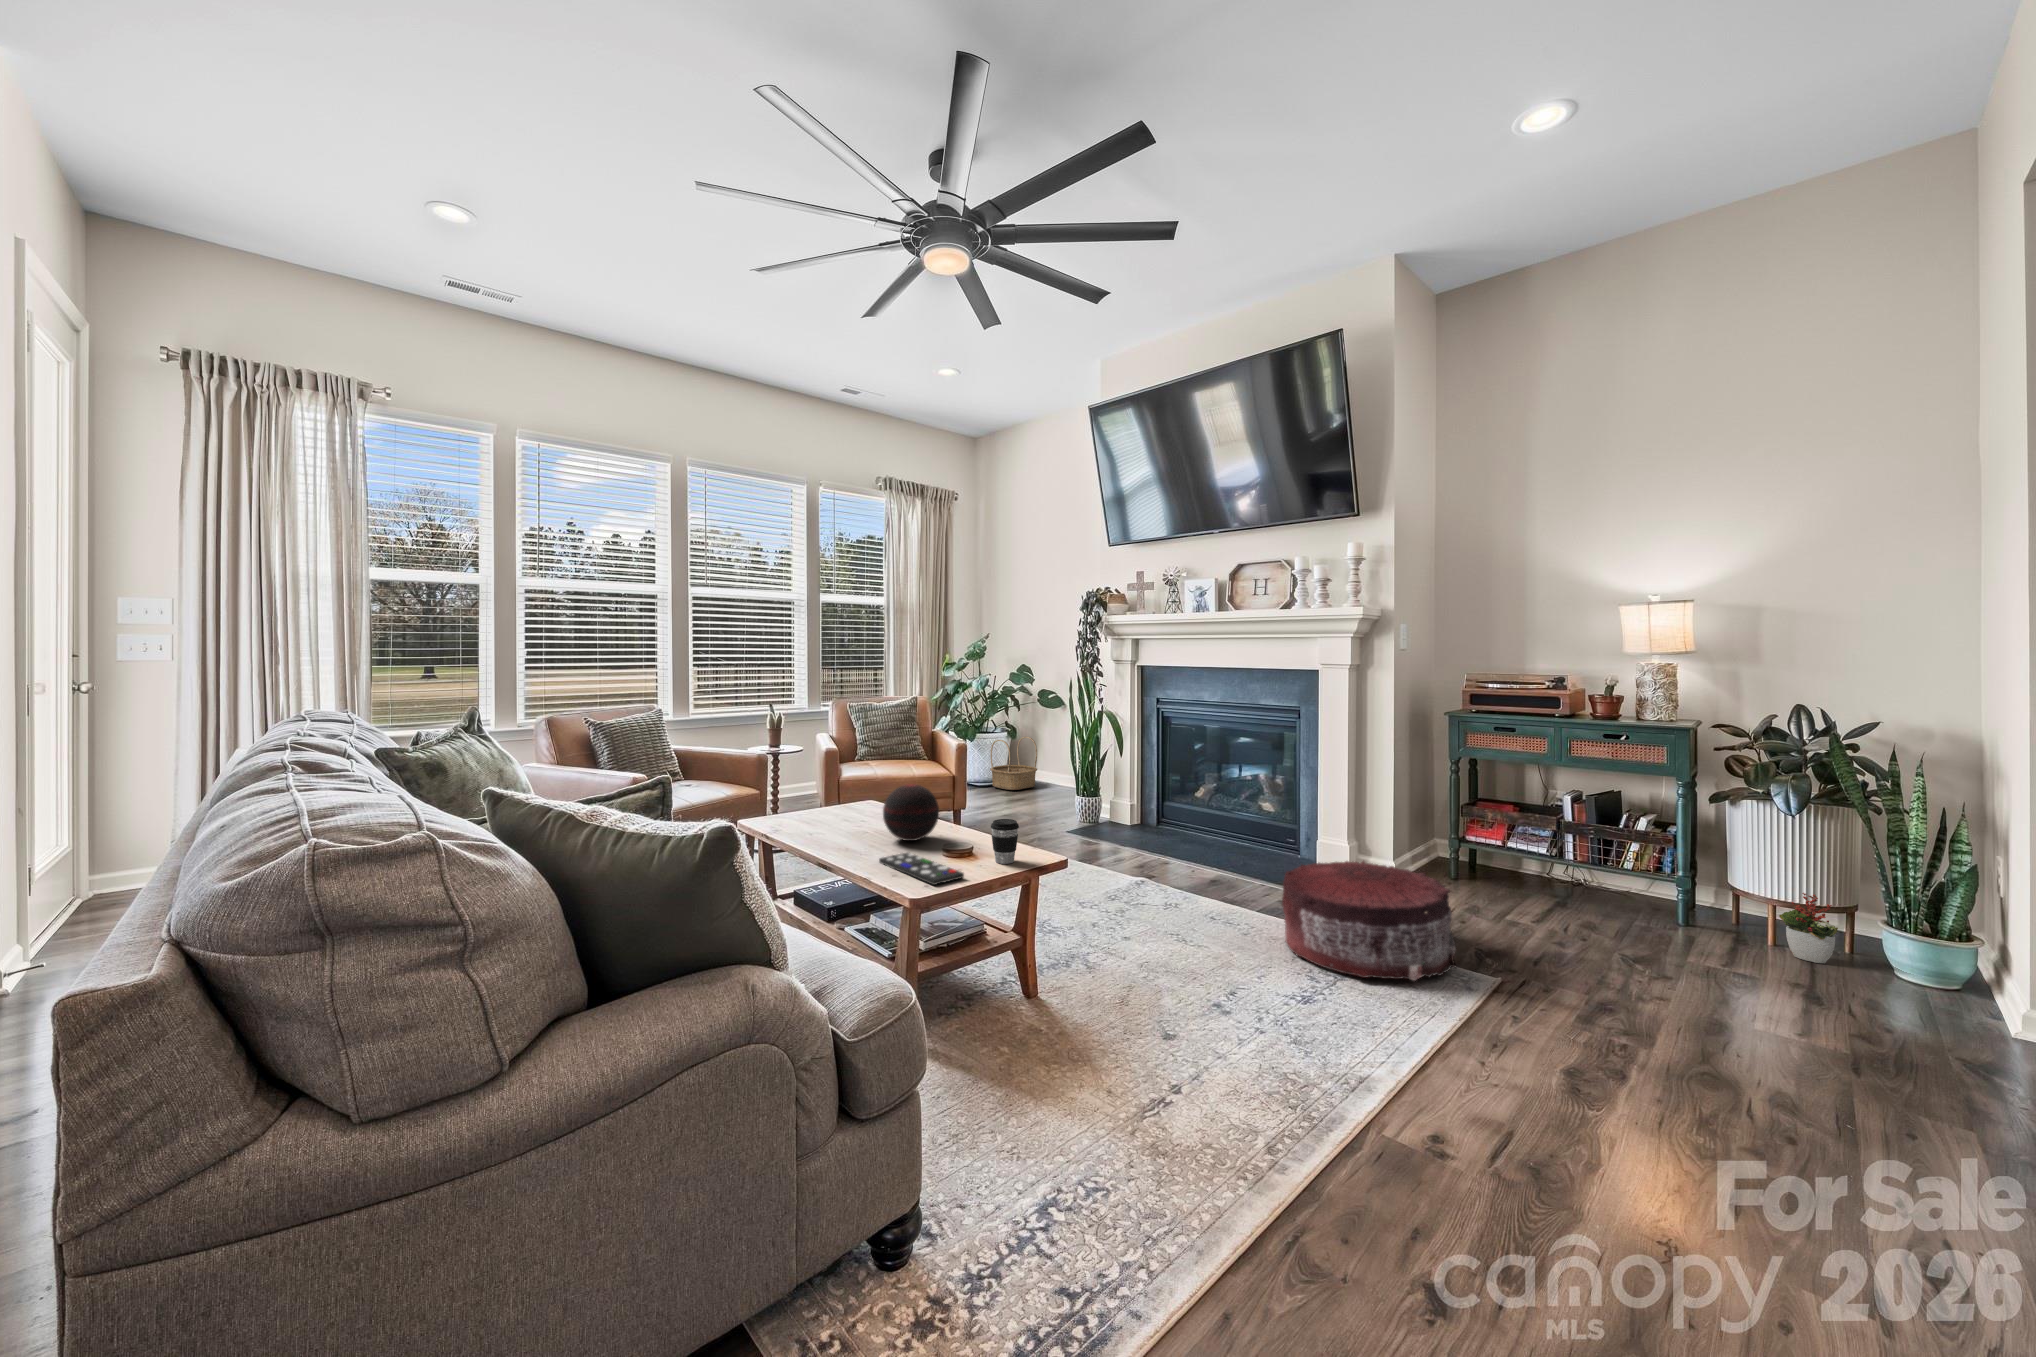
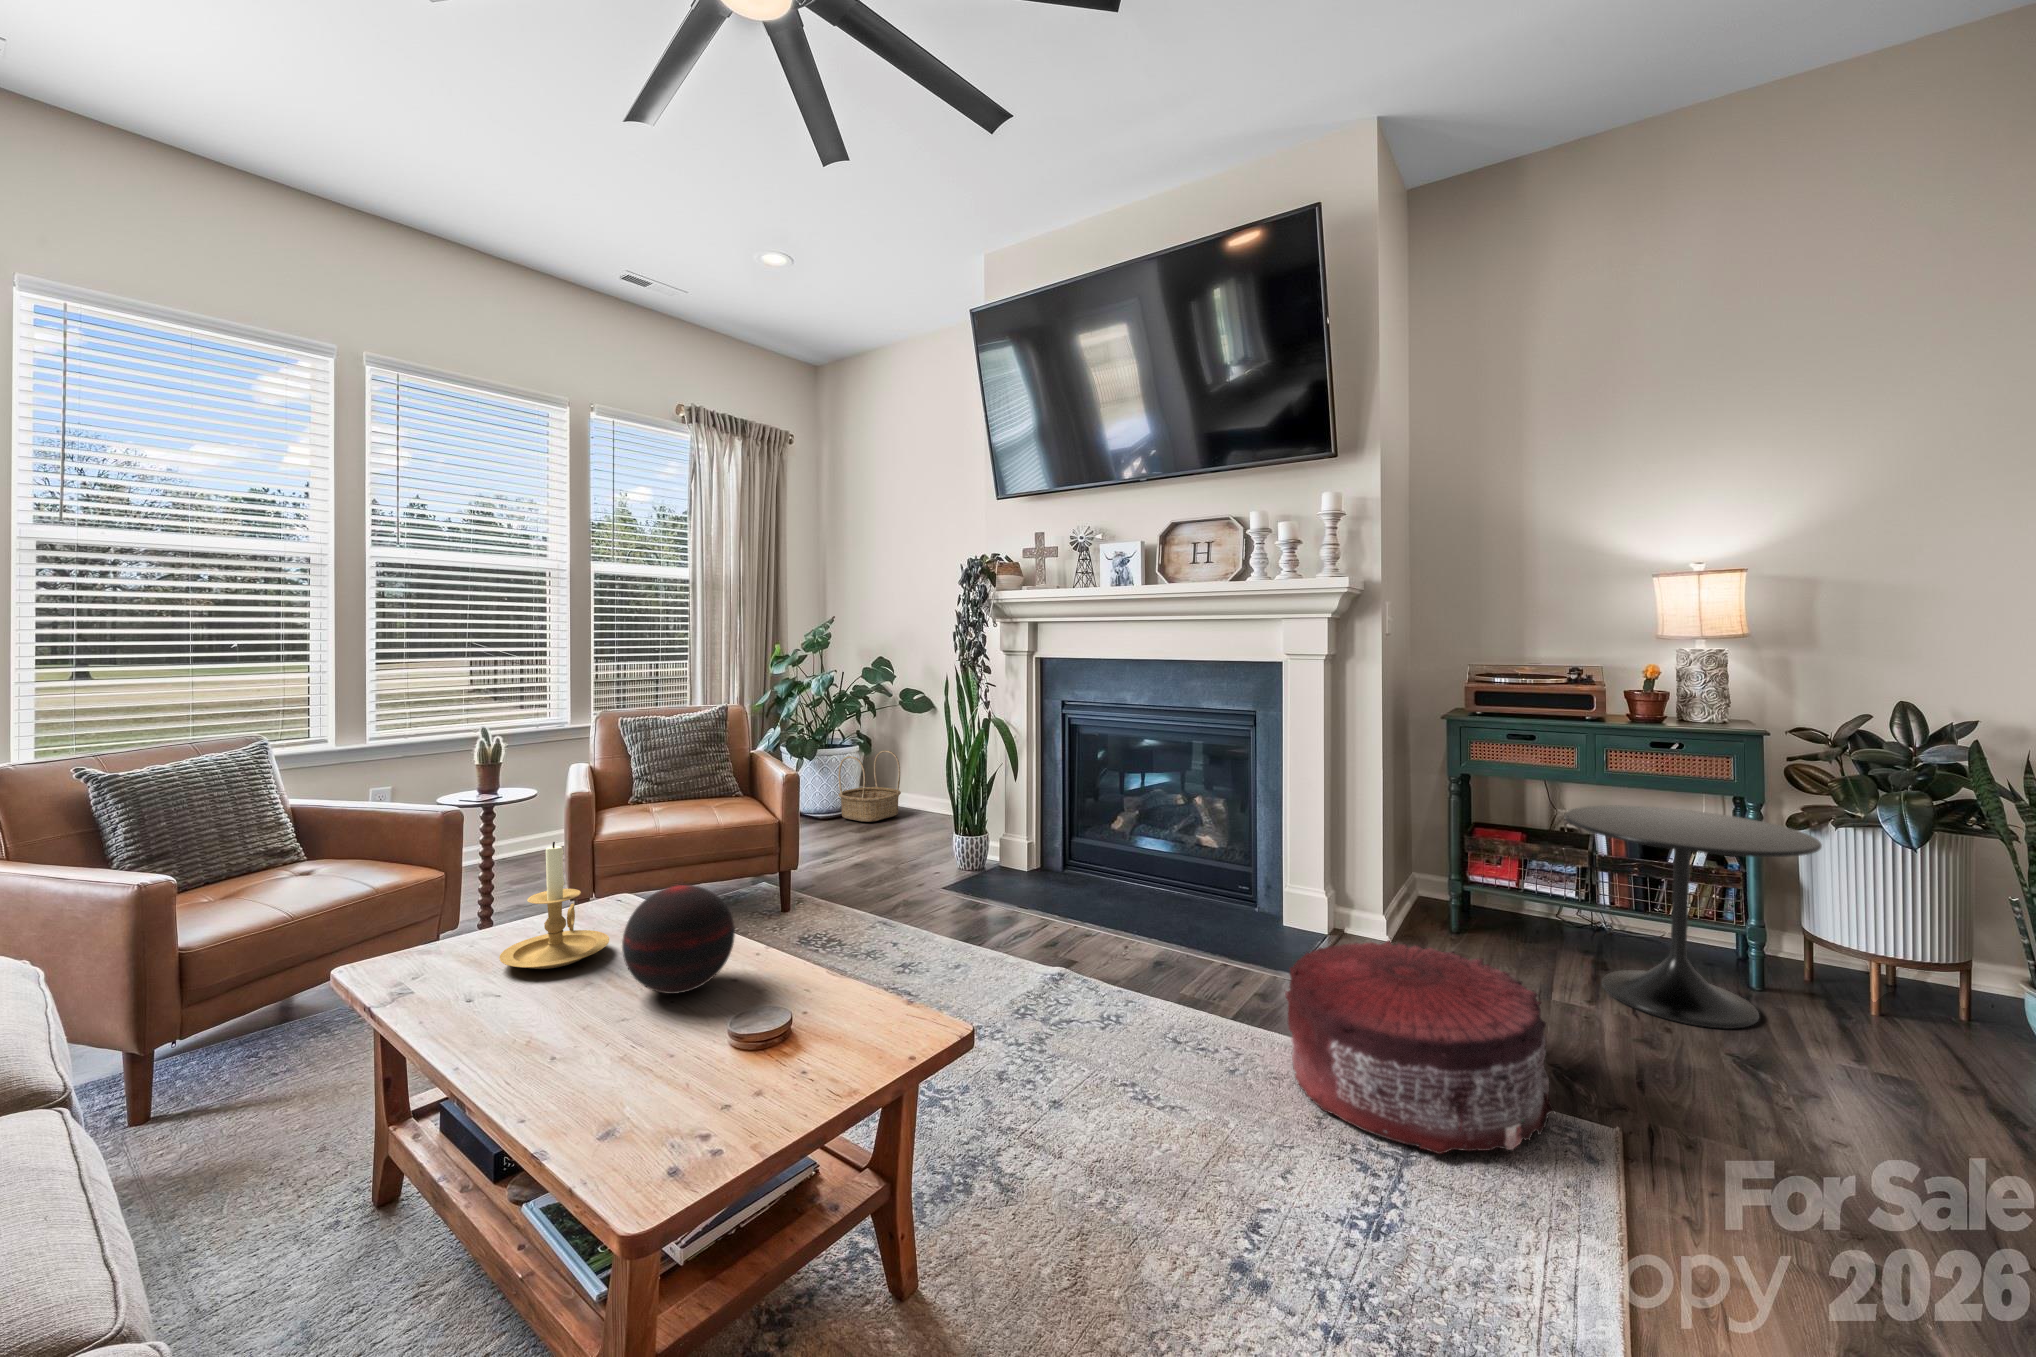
candle holder: none [816,761,869,829] -> present [499,842,609,969]
side table: none [1523,782,1712,943] -> present [1564,805,1822,1029]
coffee cup: present [991,819,1019,864] -> none [829,953,883,1045]
remote control: present [879,853,964,885] -> none [597,1033,772,1143]
decorative plant: present [1779,893,1838,963] -> none [1899,950,1980,1044]

